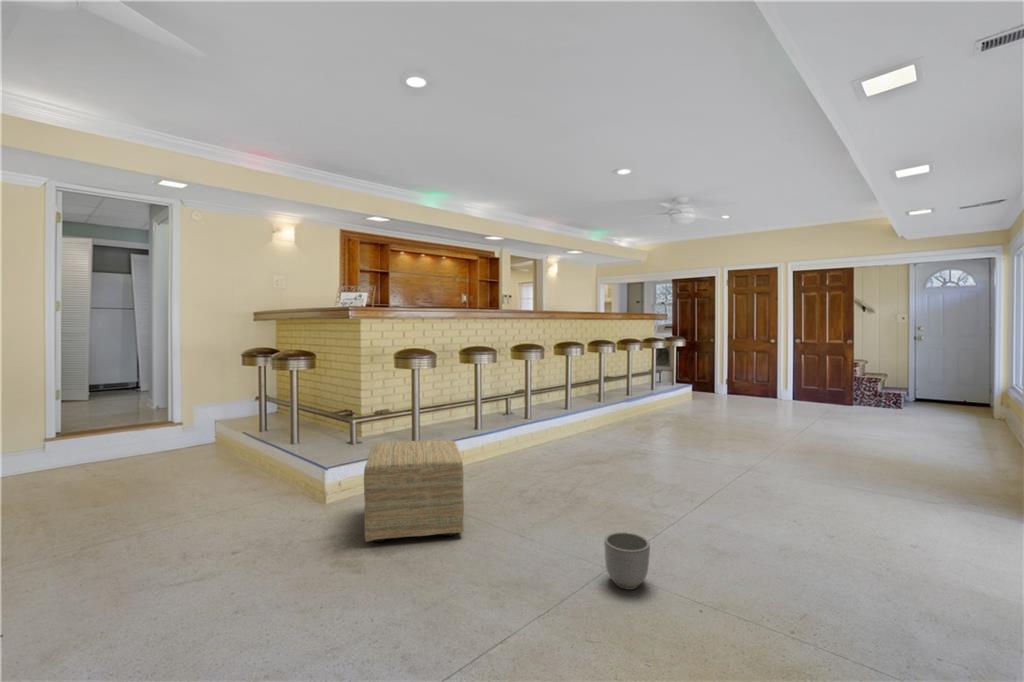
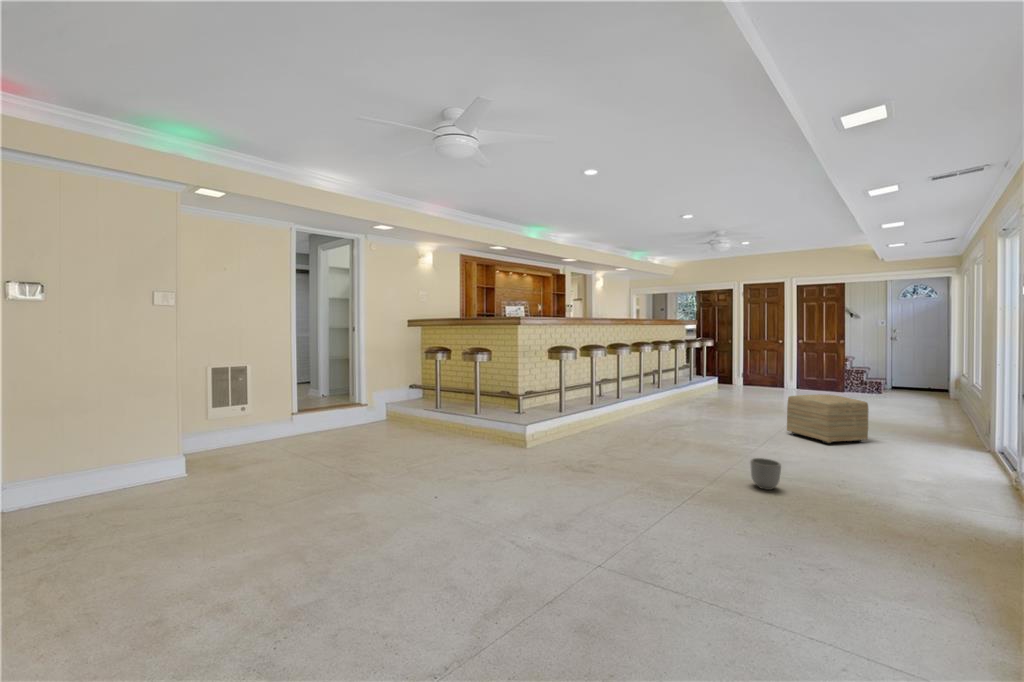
ottoman: present [364,440,464,542] -> present [787,395,869,444]

